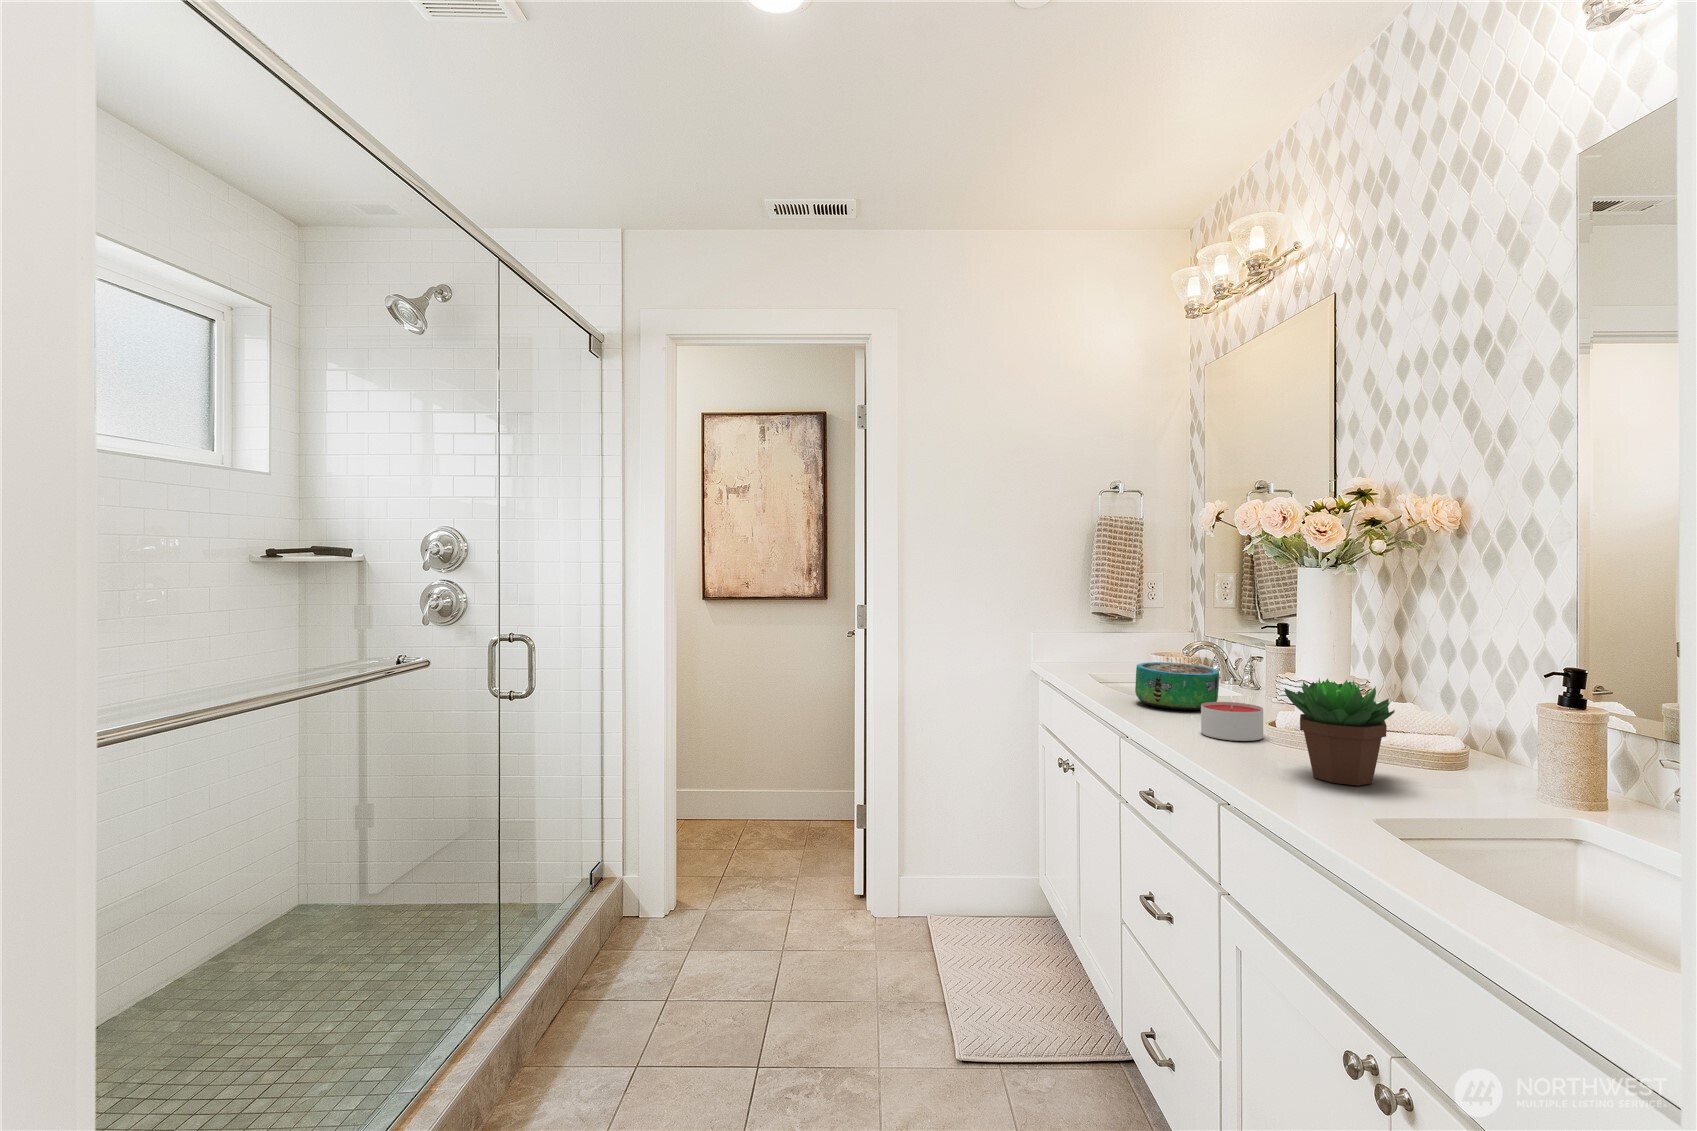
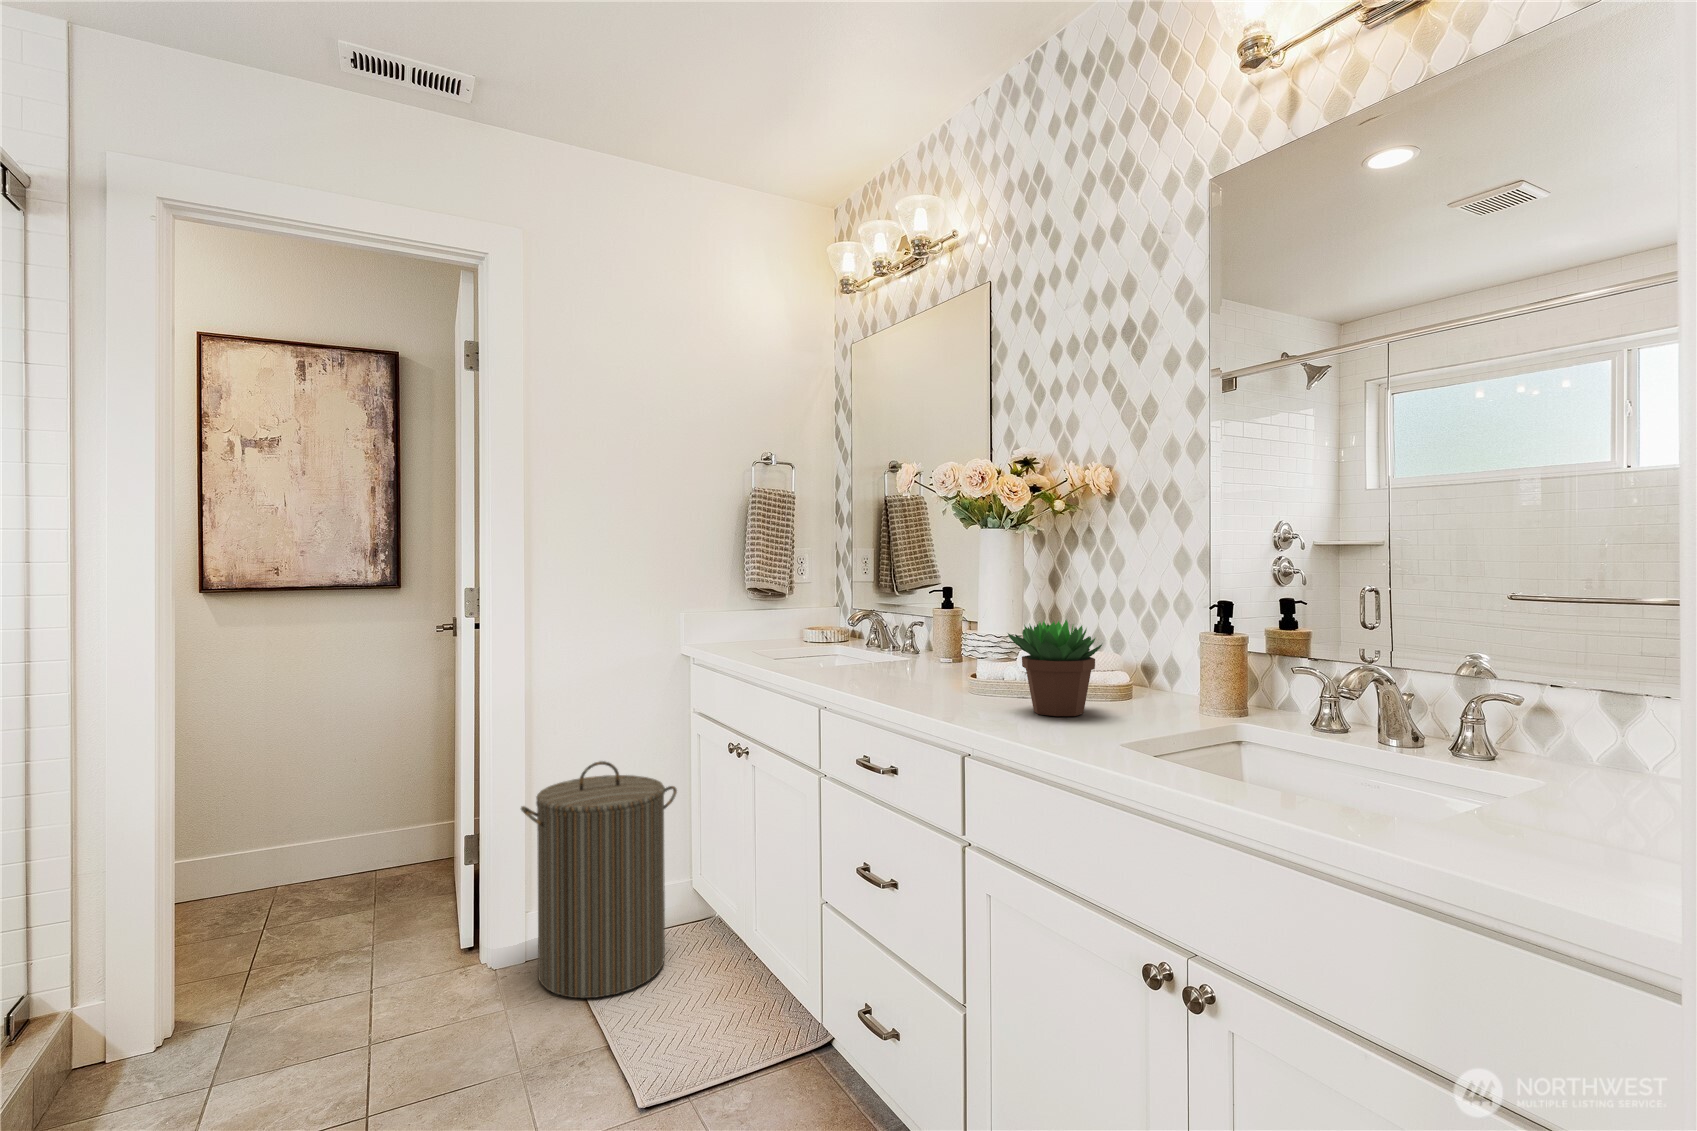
decorative bowl: present [1135,662,1219,710] -> none [826,630,906,674]
candle: present [1201,702,1263,741] -> none [911,659,967,694]
laundry hamper: none [890,757,1019,956] -> present [521,761,677,998]

